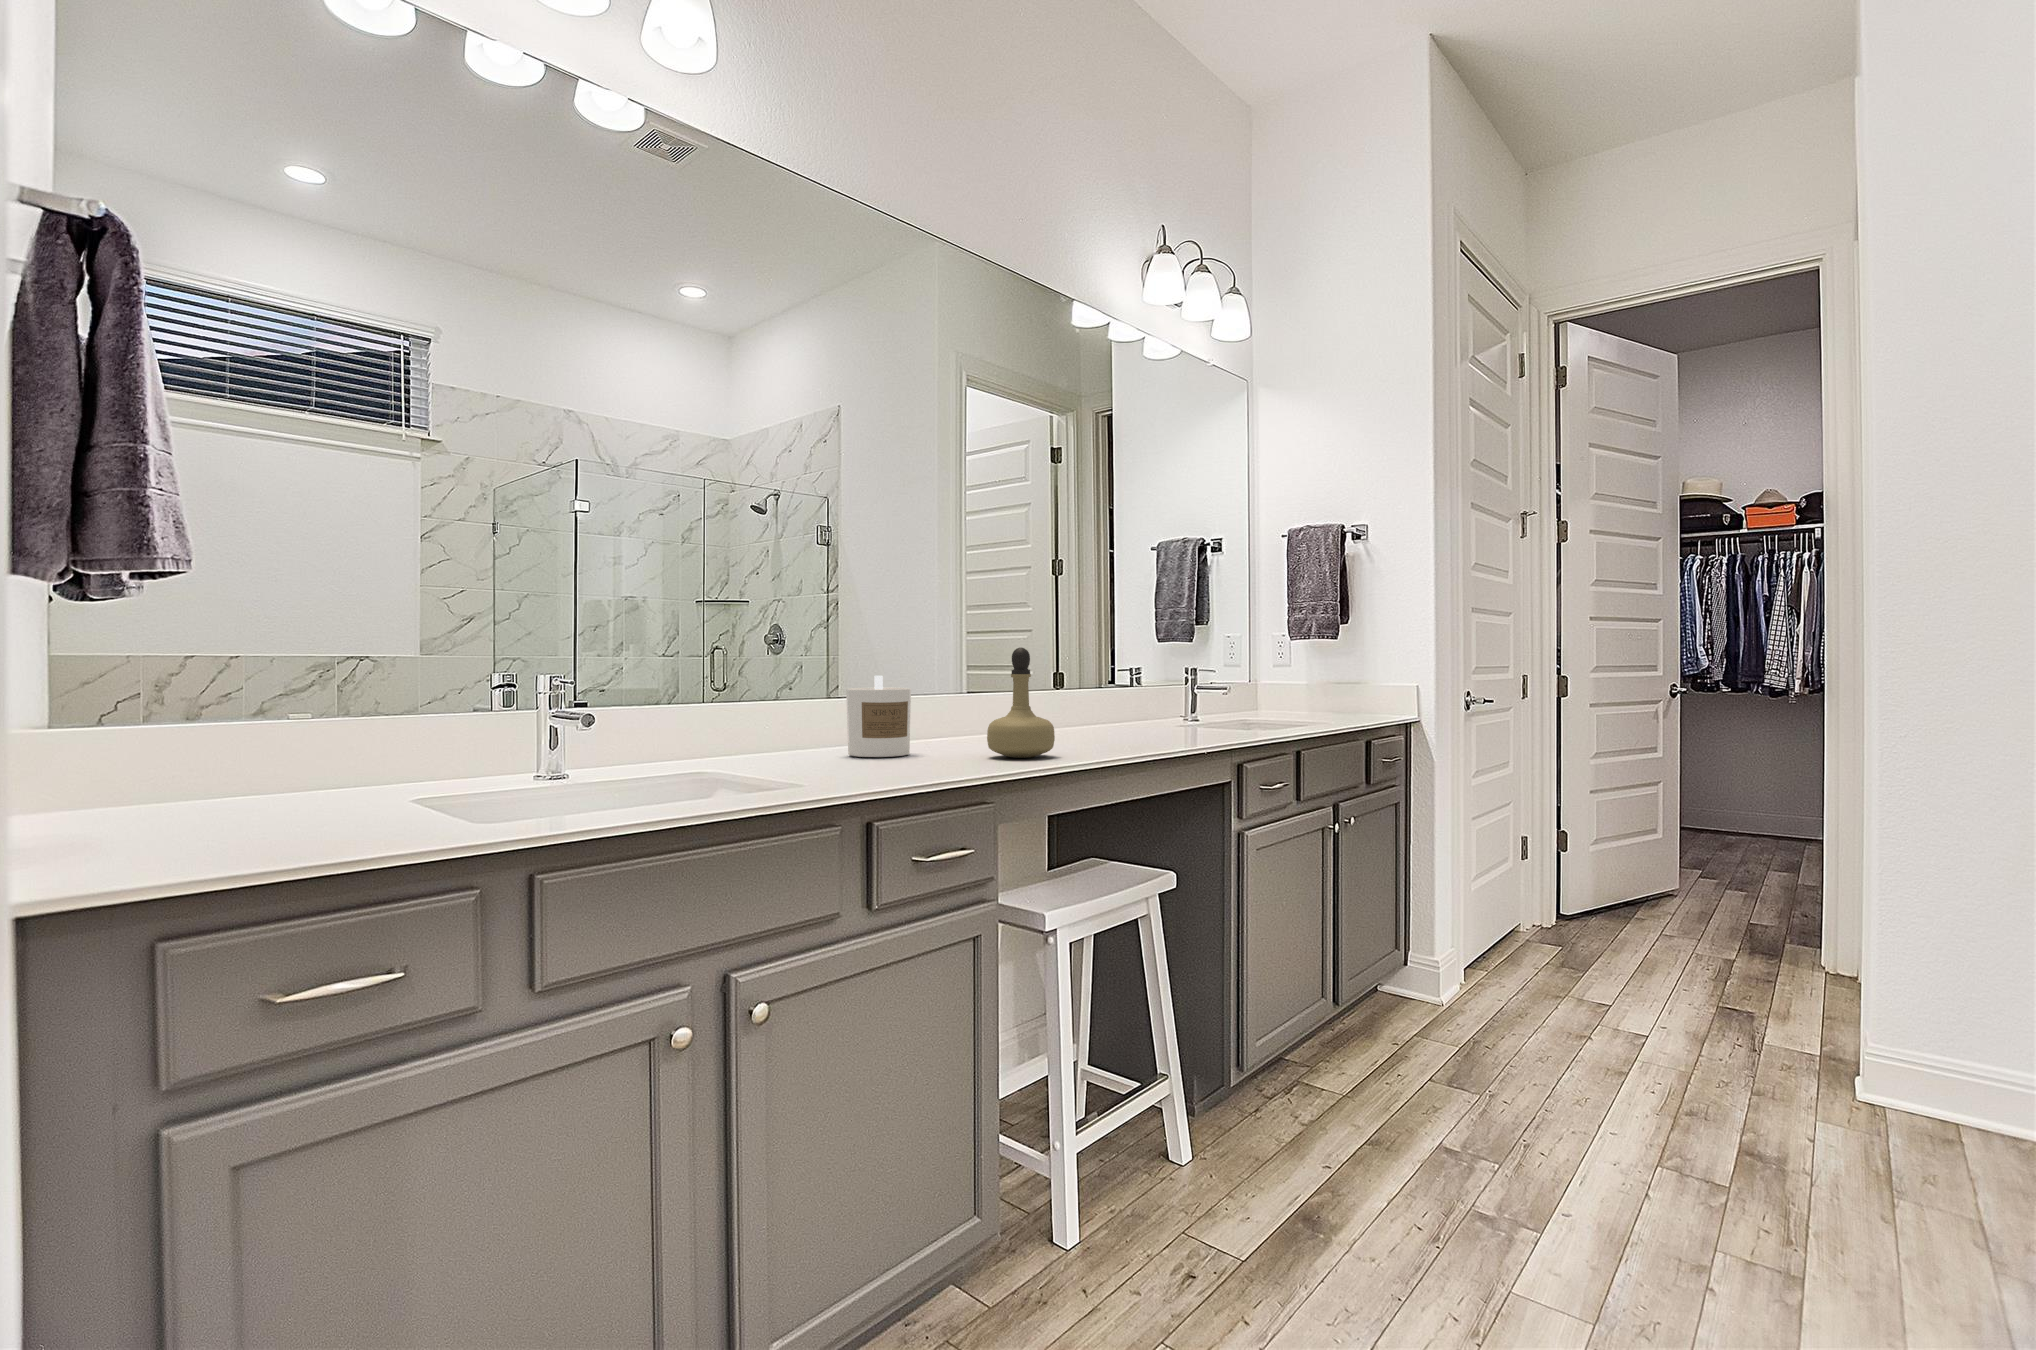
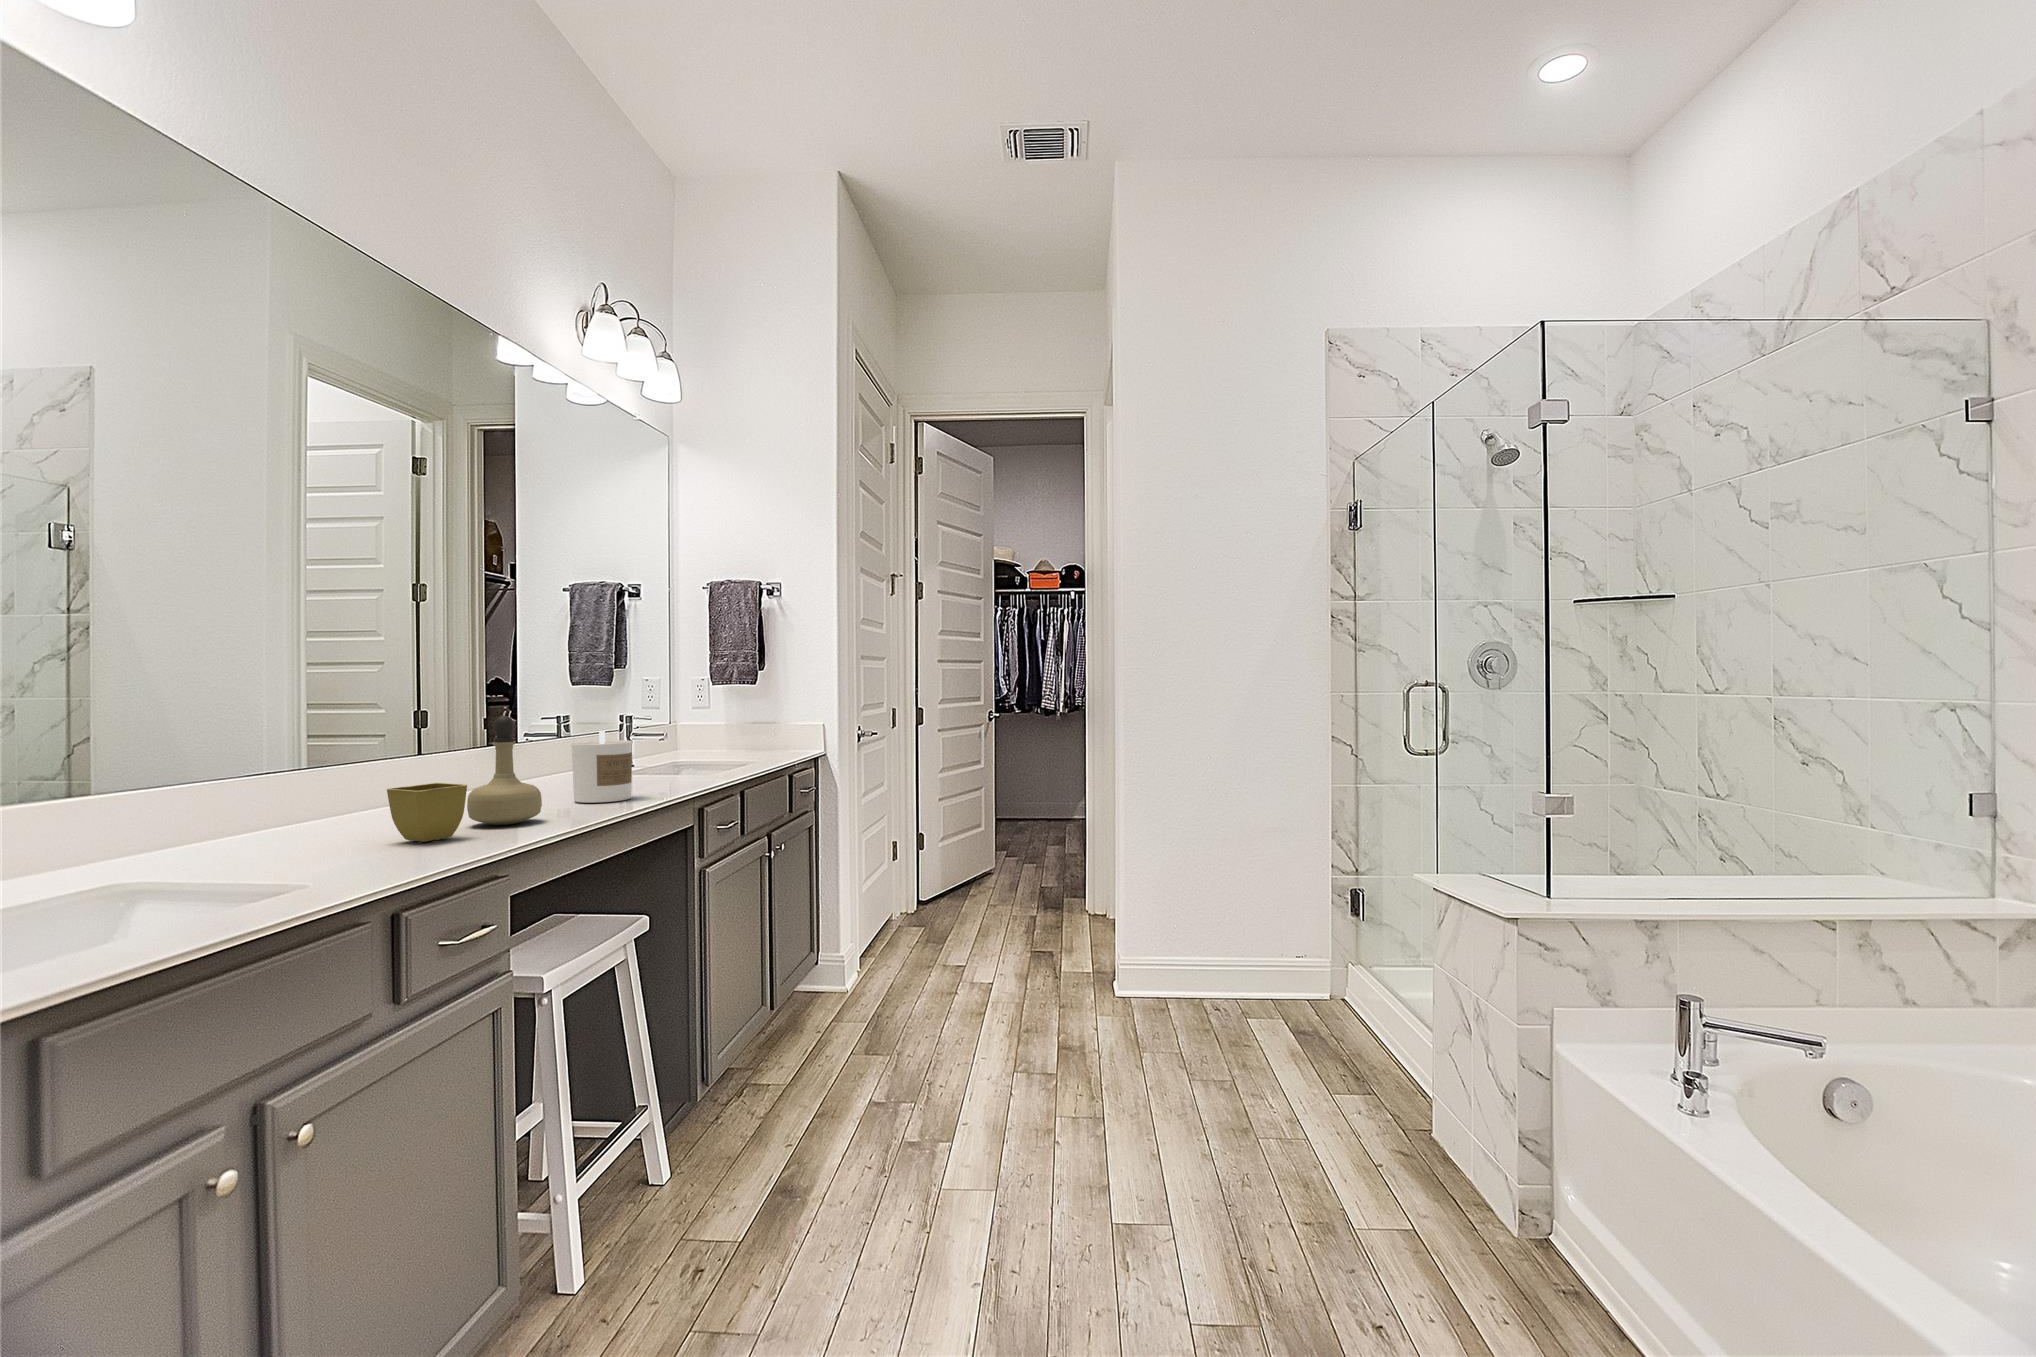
candle: present [846,676,911,757] -> present [572,731,632,803]
flower pot: none [910,710,976,765] -> present [387,783,467,842]

